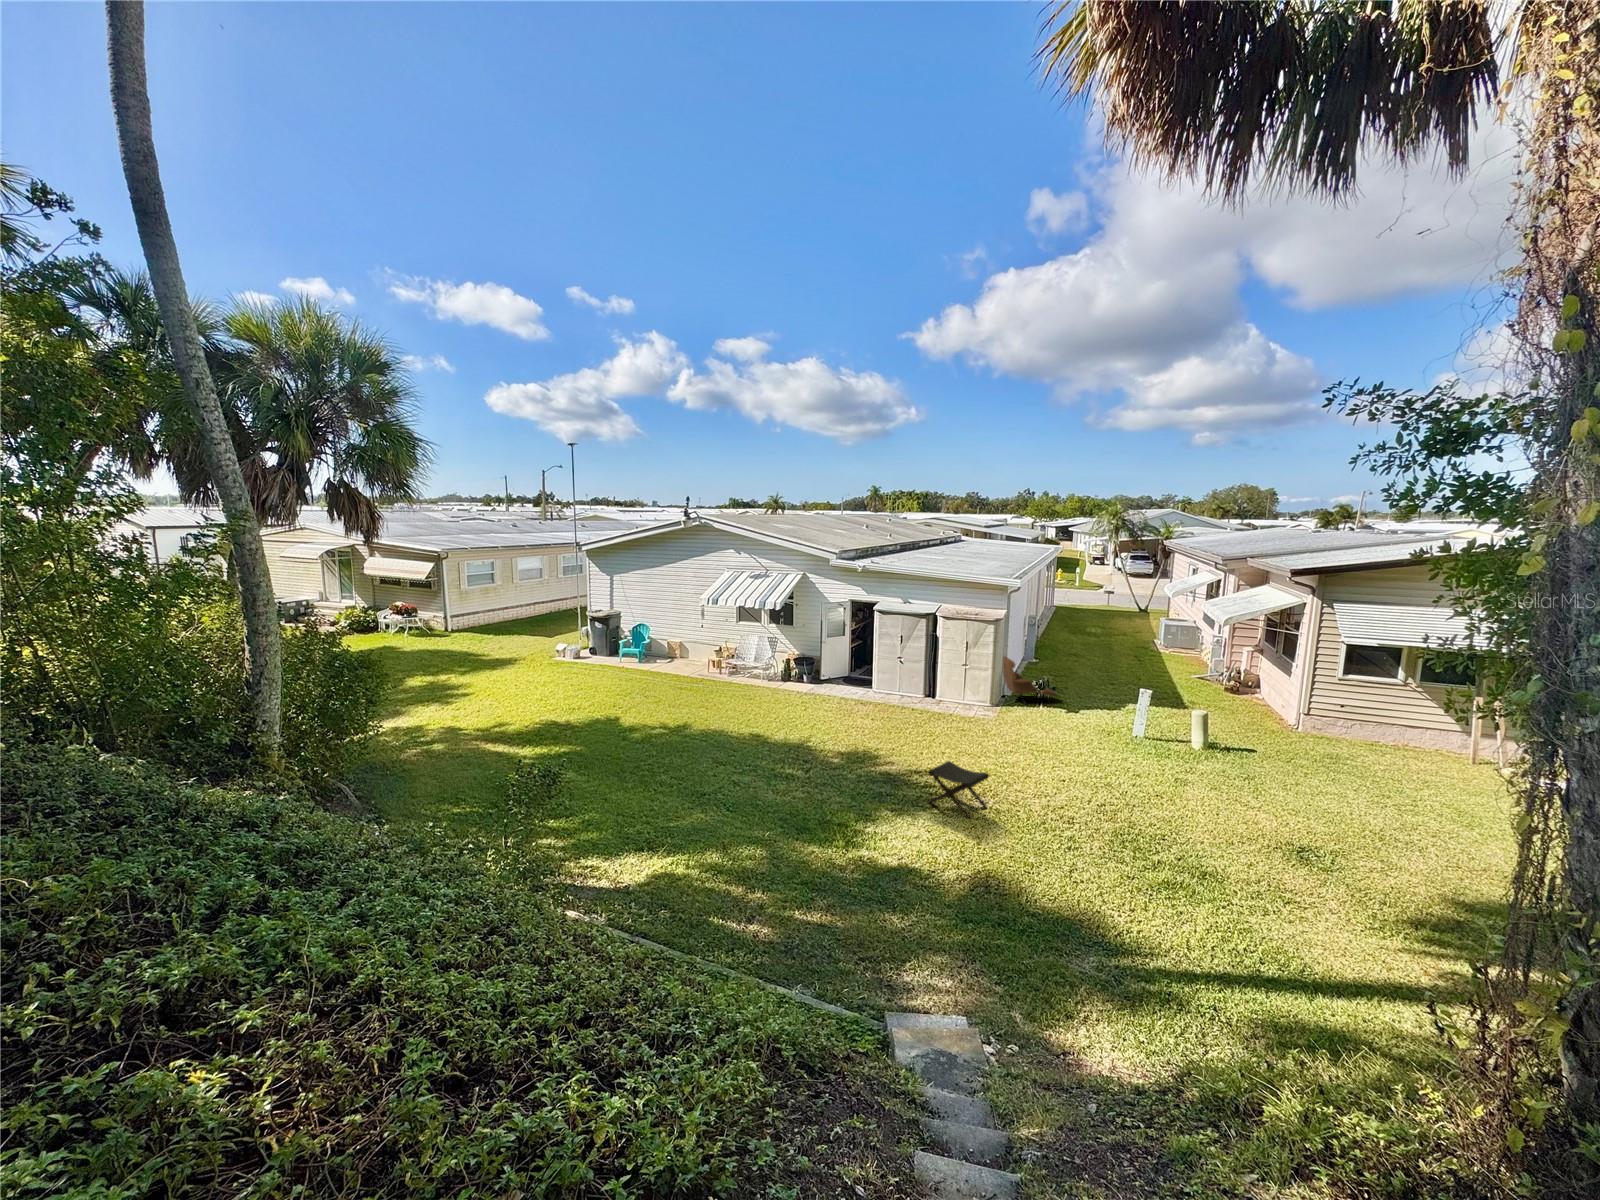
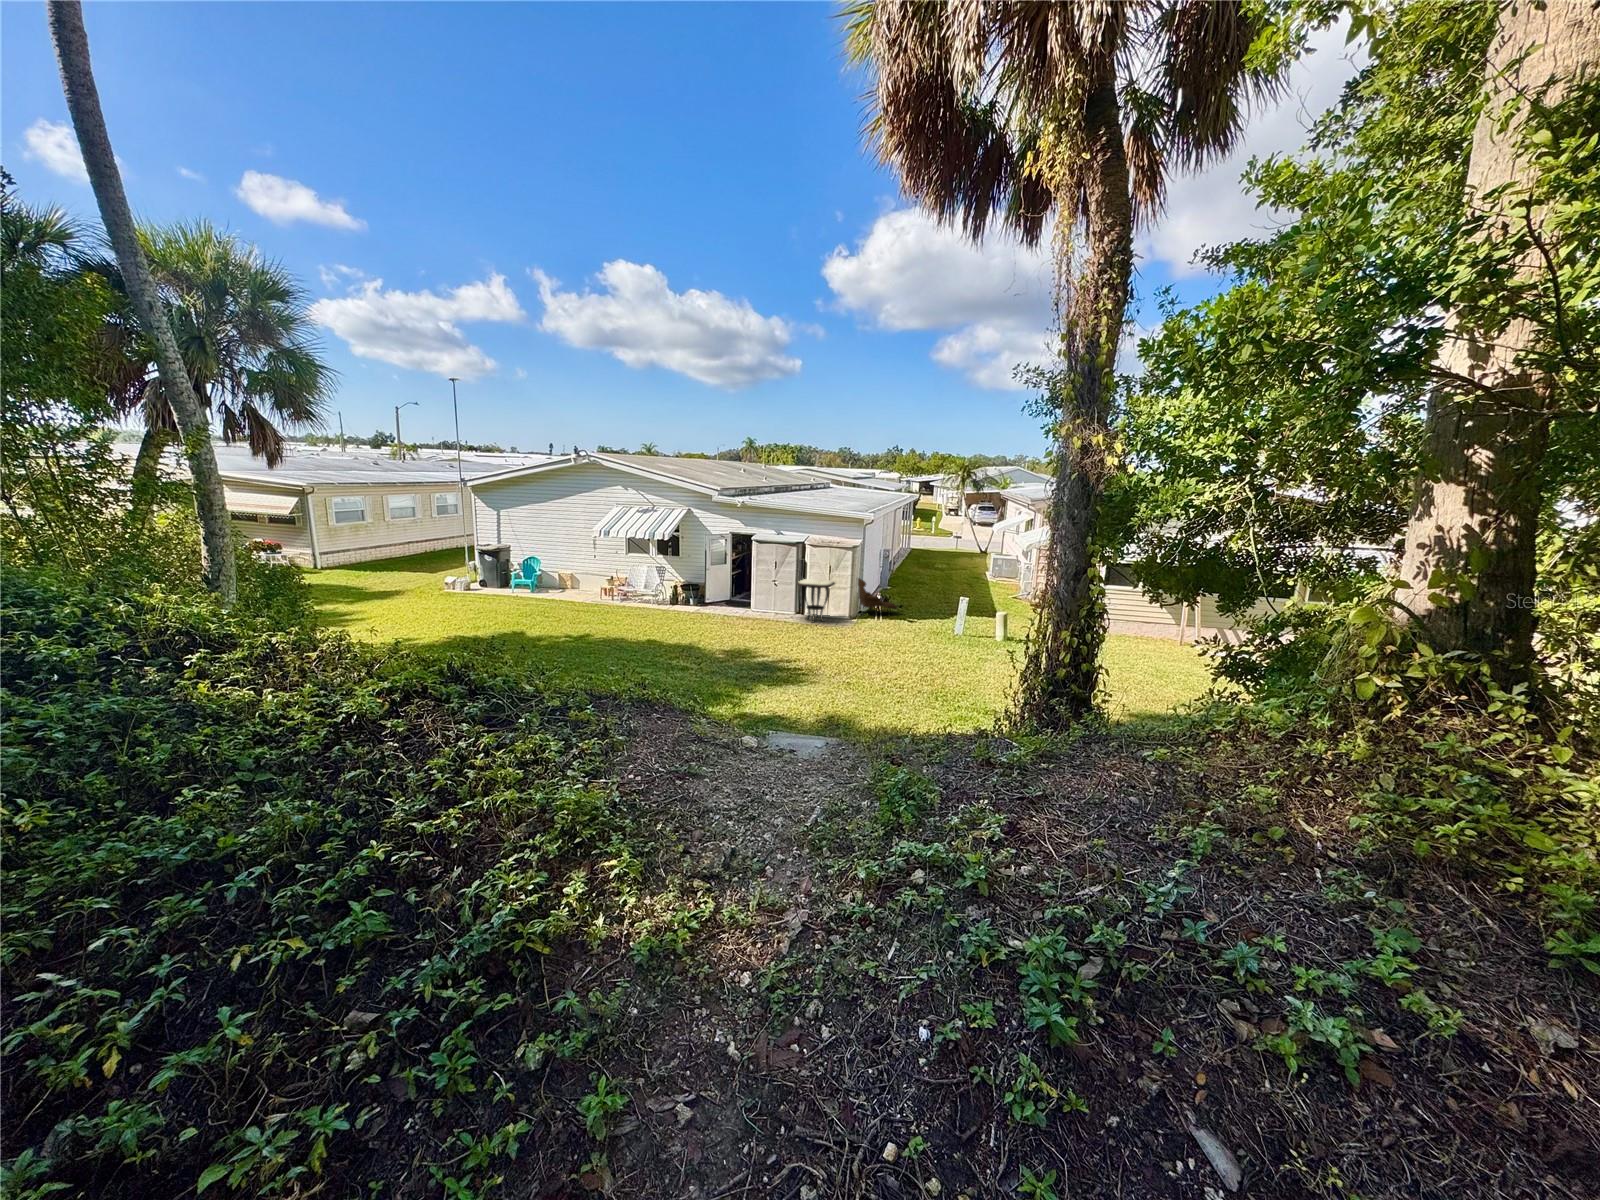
side table: none [928,658,977,713] -> present [797,579,835,622]
footstool: present [928,761,989,818] -> none [791,645,836,682]

